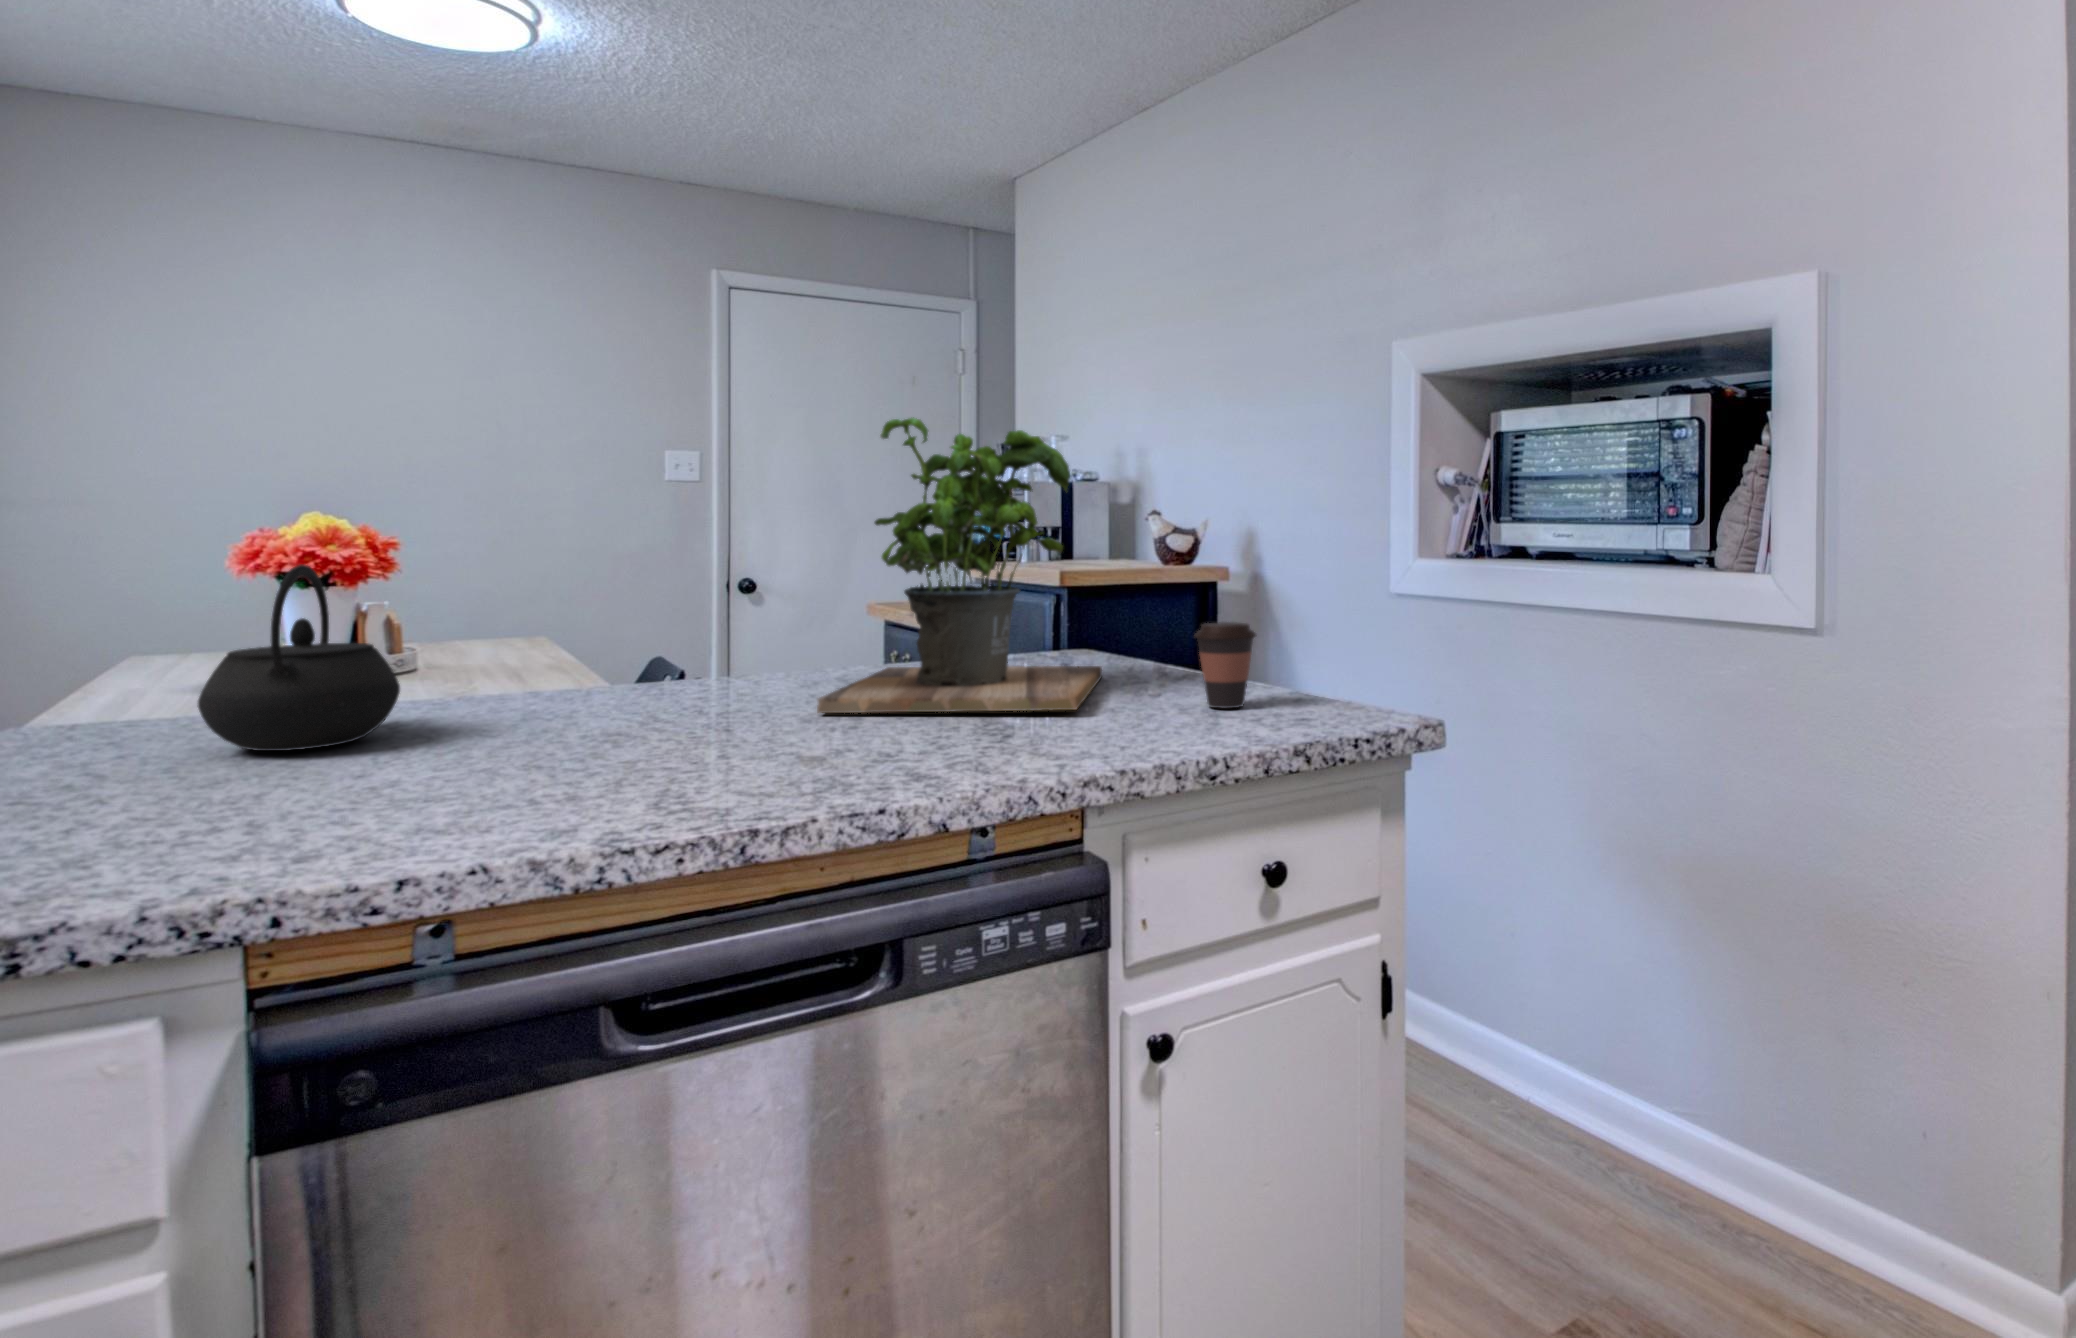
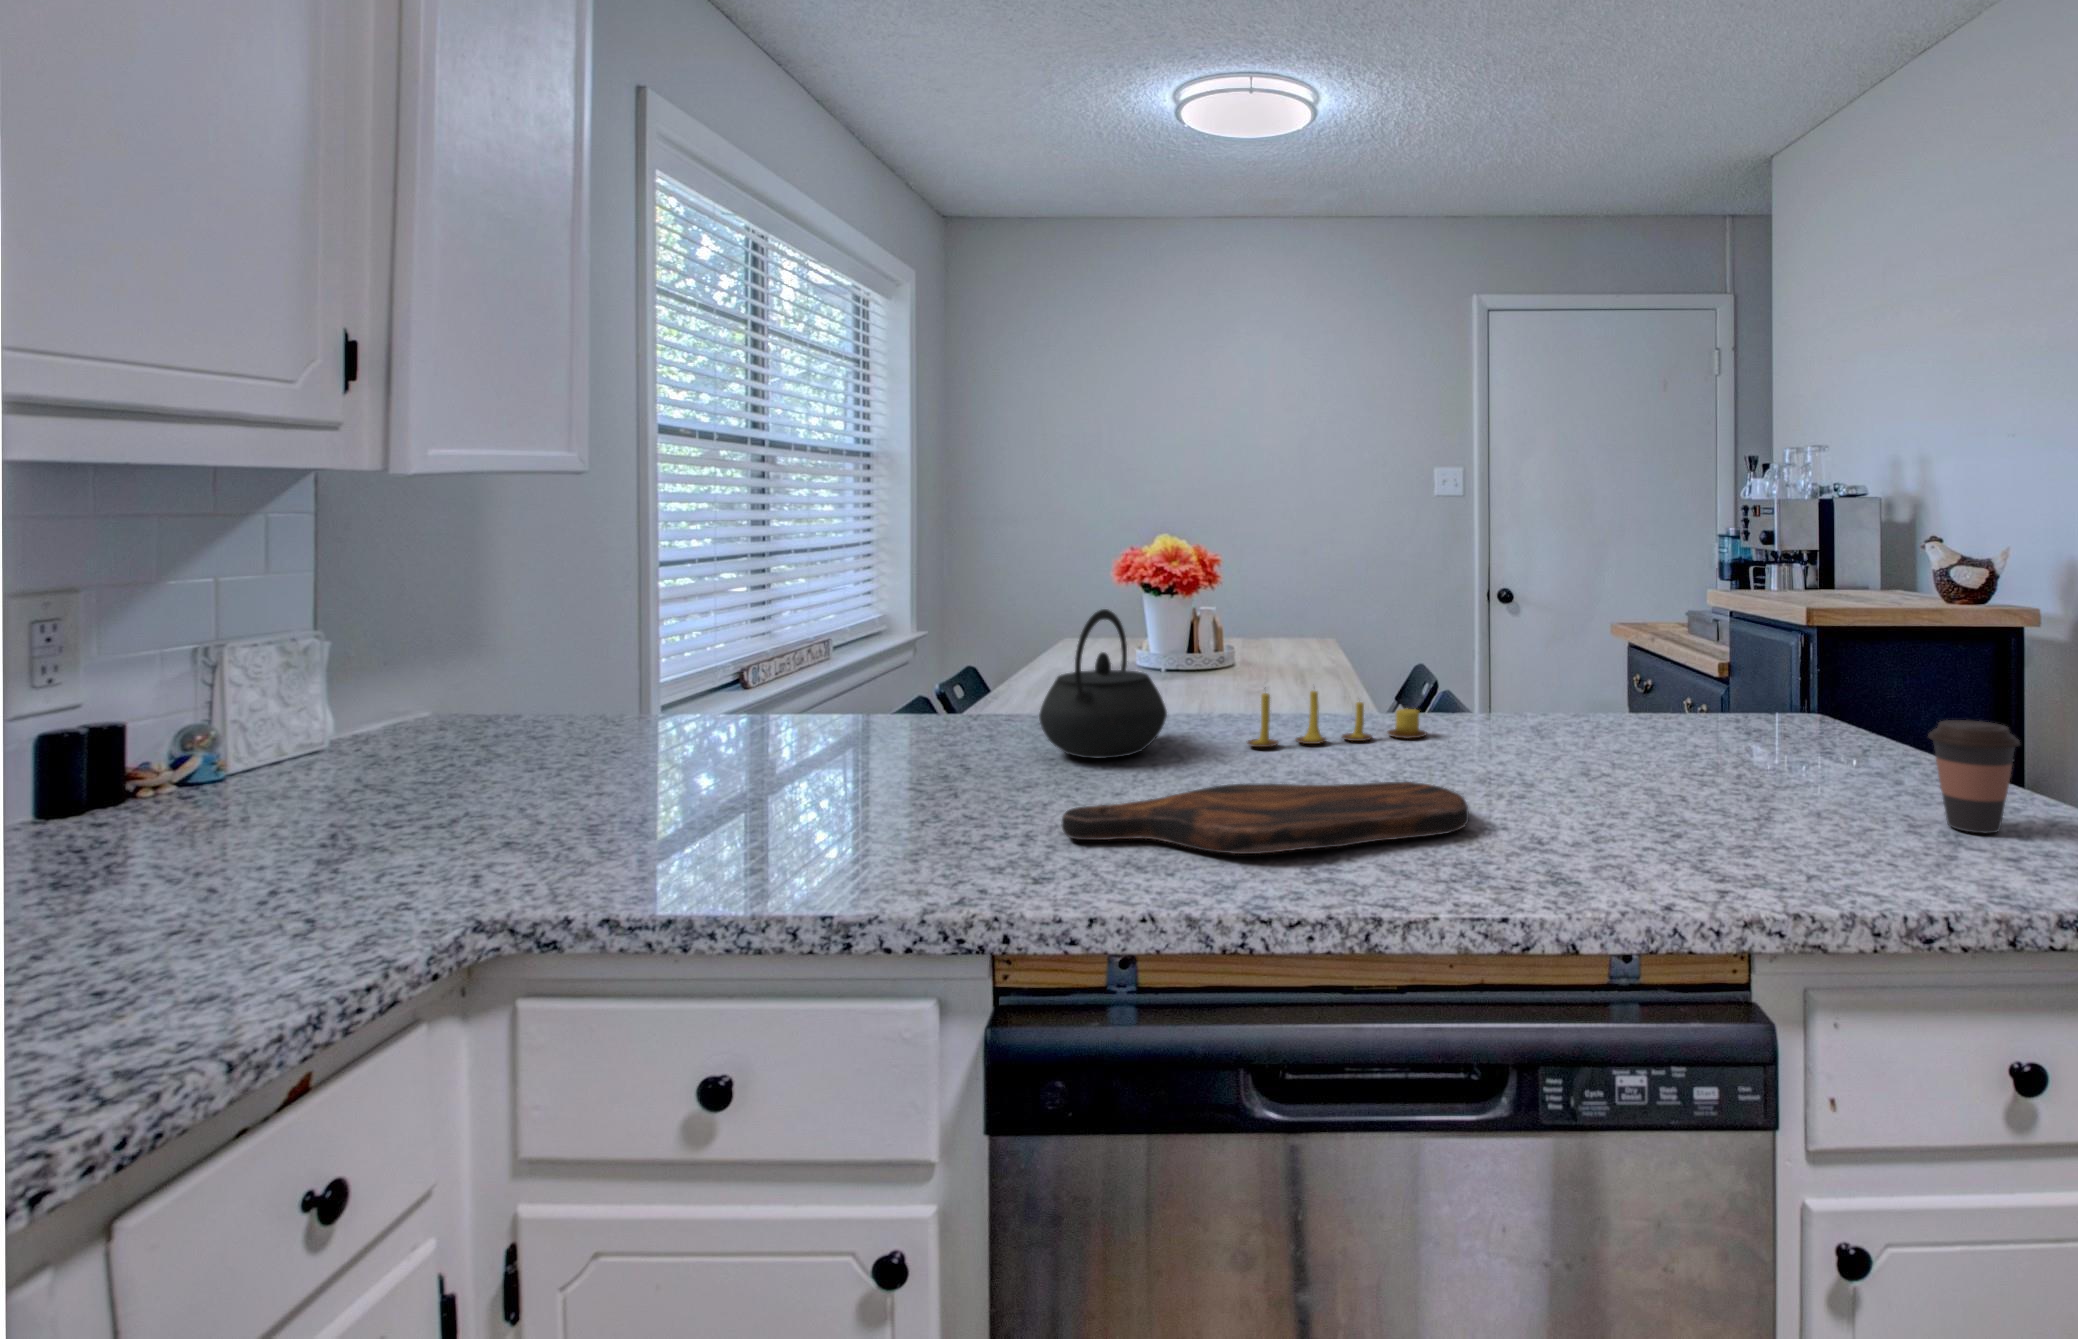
potted plant: present [817,417,1102,713] -> none [1493,472,1821,809]
candle: none [509,646,728,720] -> present [1247,690,1427,747]
cutting board: none [305,722,814,818] -> present [1062,782,1469,854]

